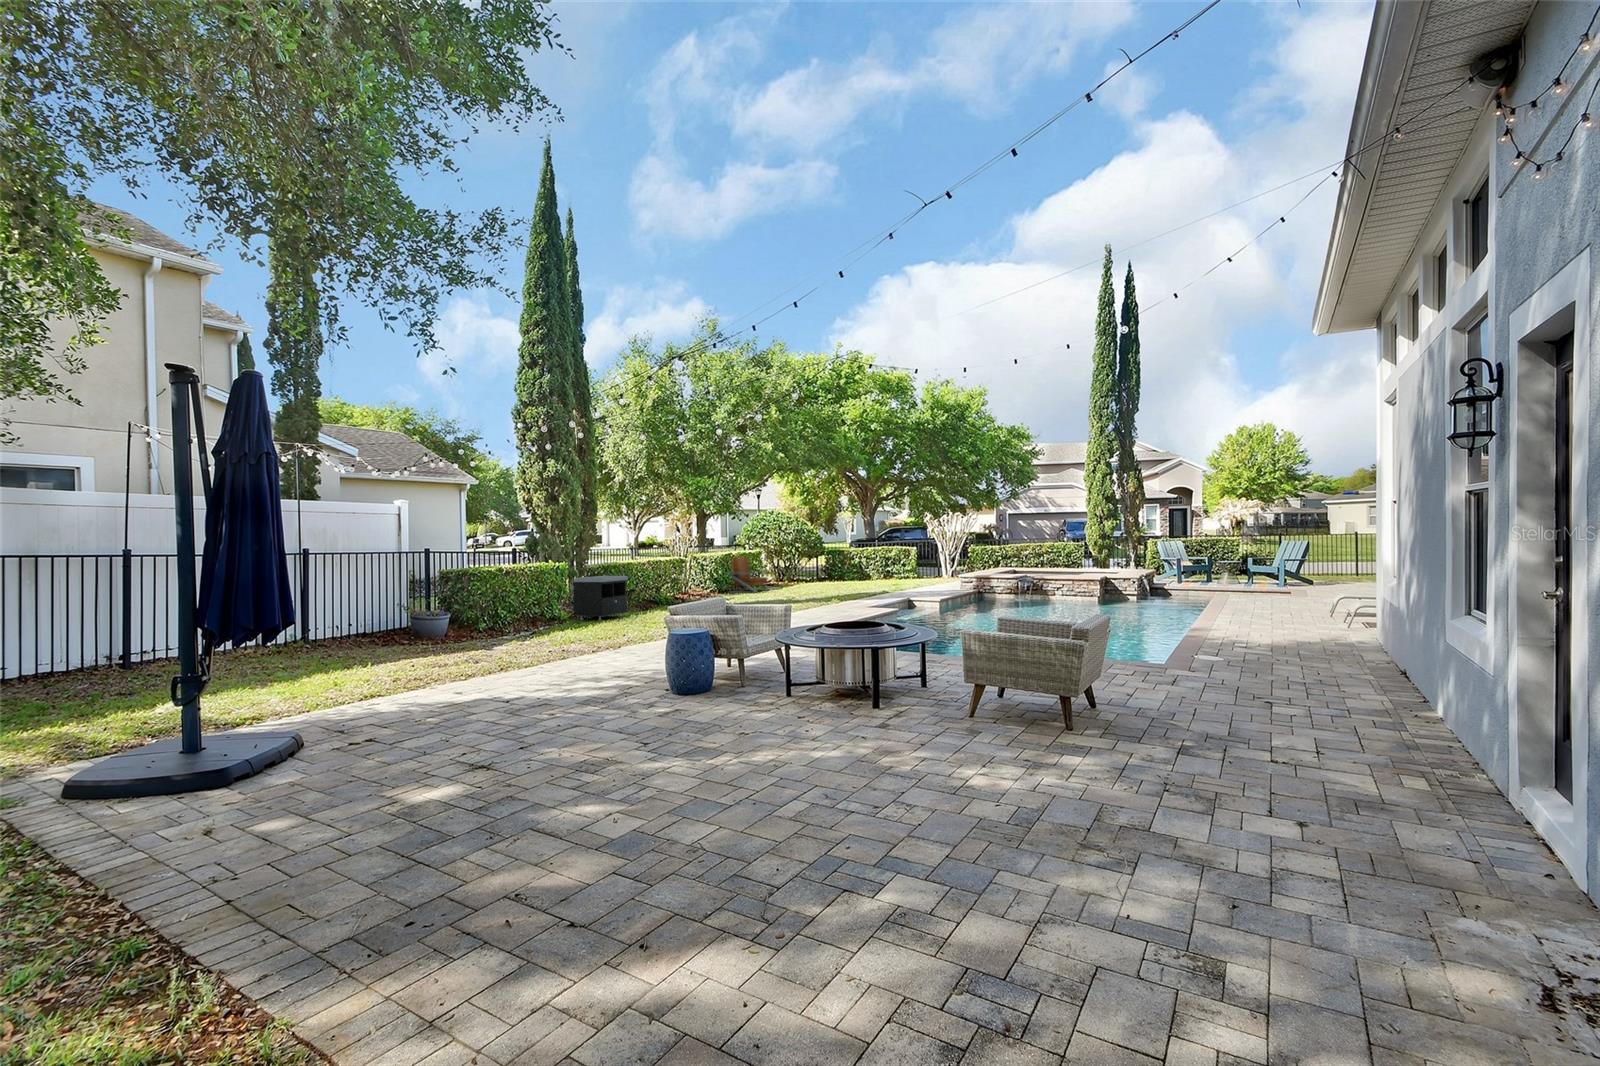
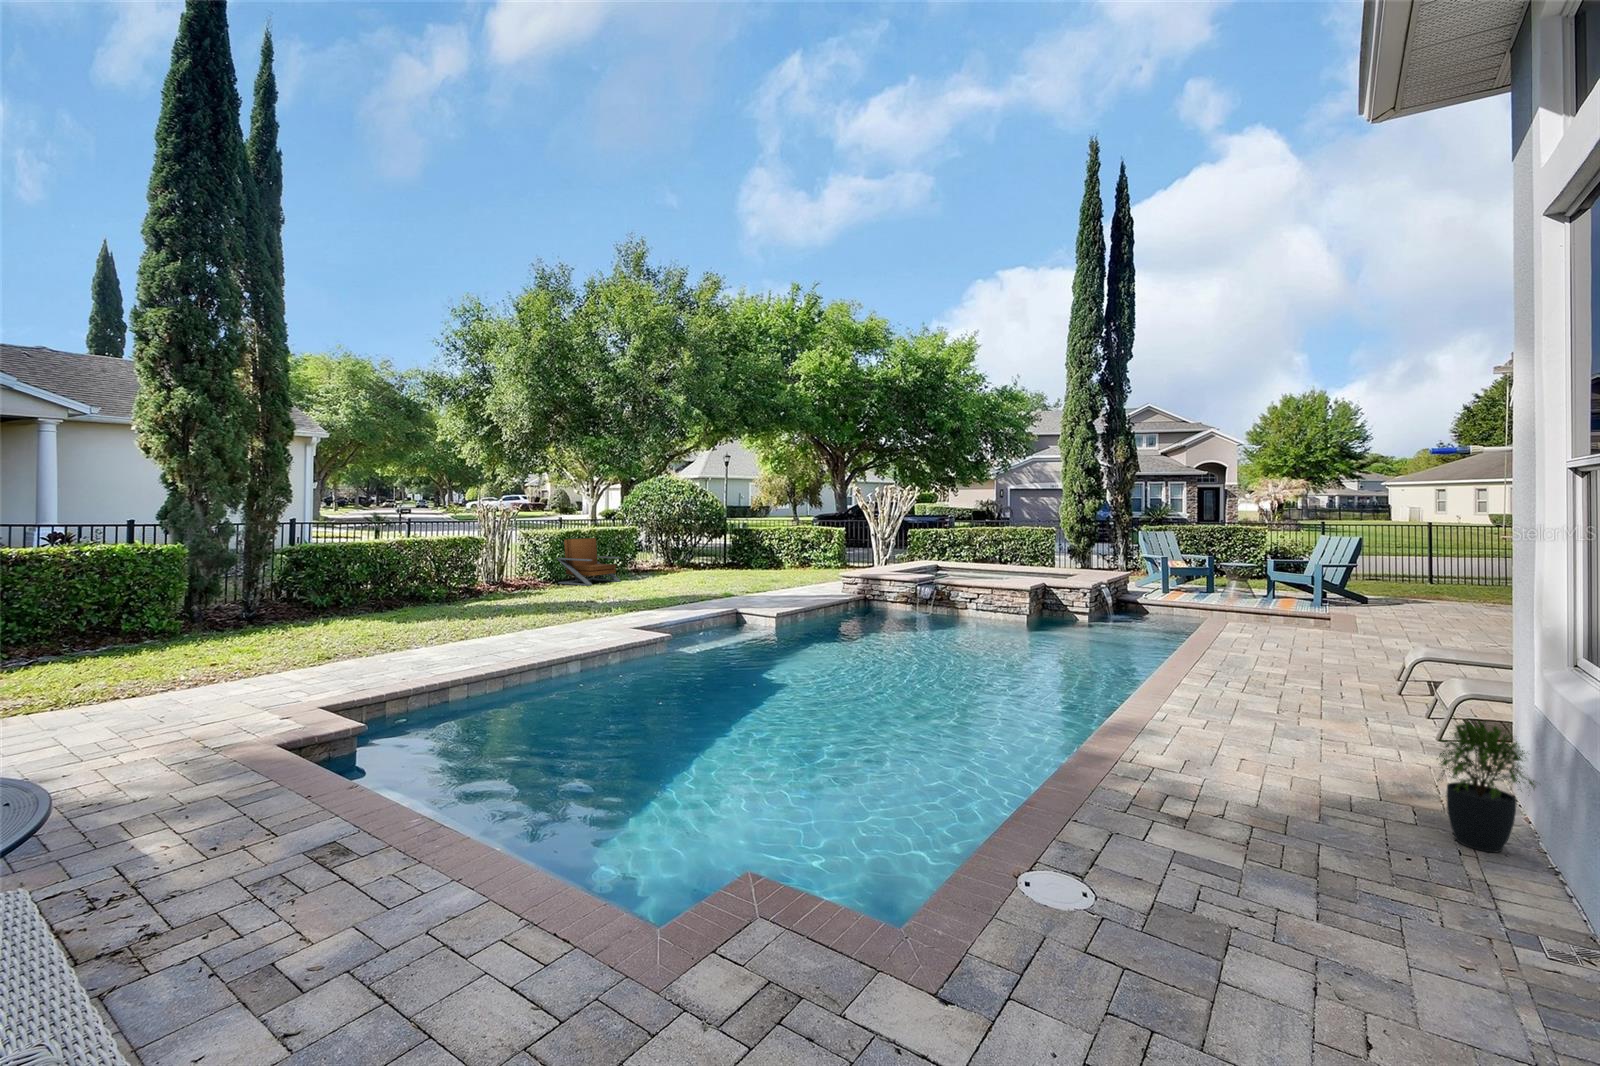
storage bench: present [574,576,628,620] -> none [60,576,195,654]
potted plant: none [1332,585,1365,630] -> present [1437,720,1535,852]

